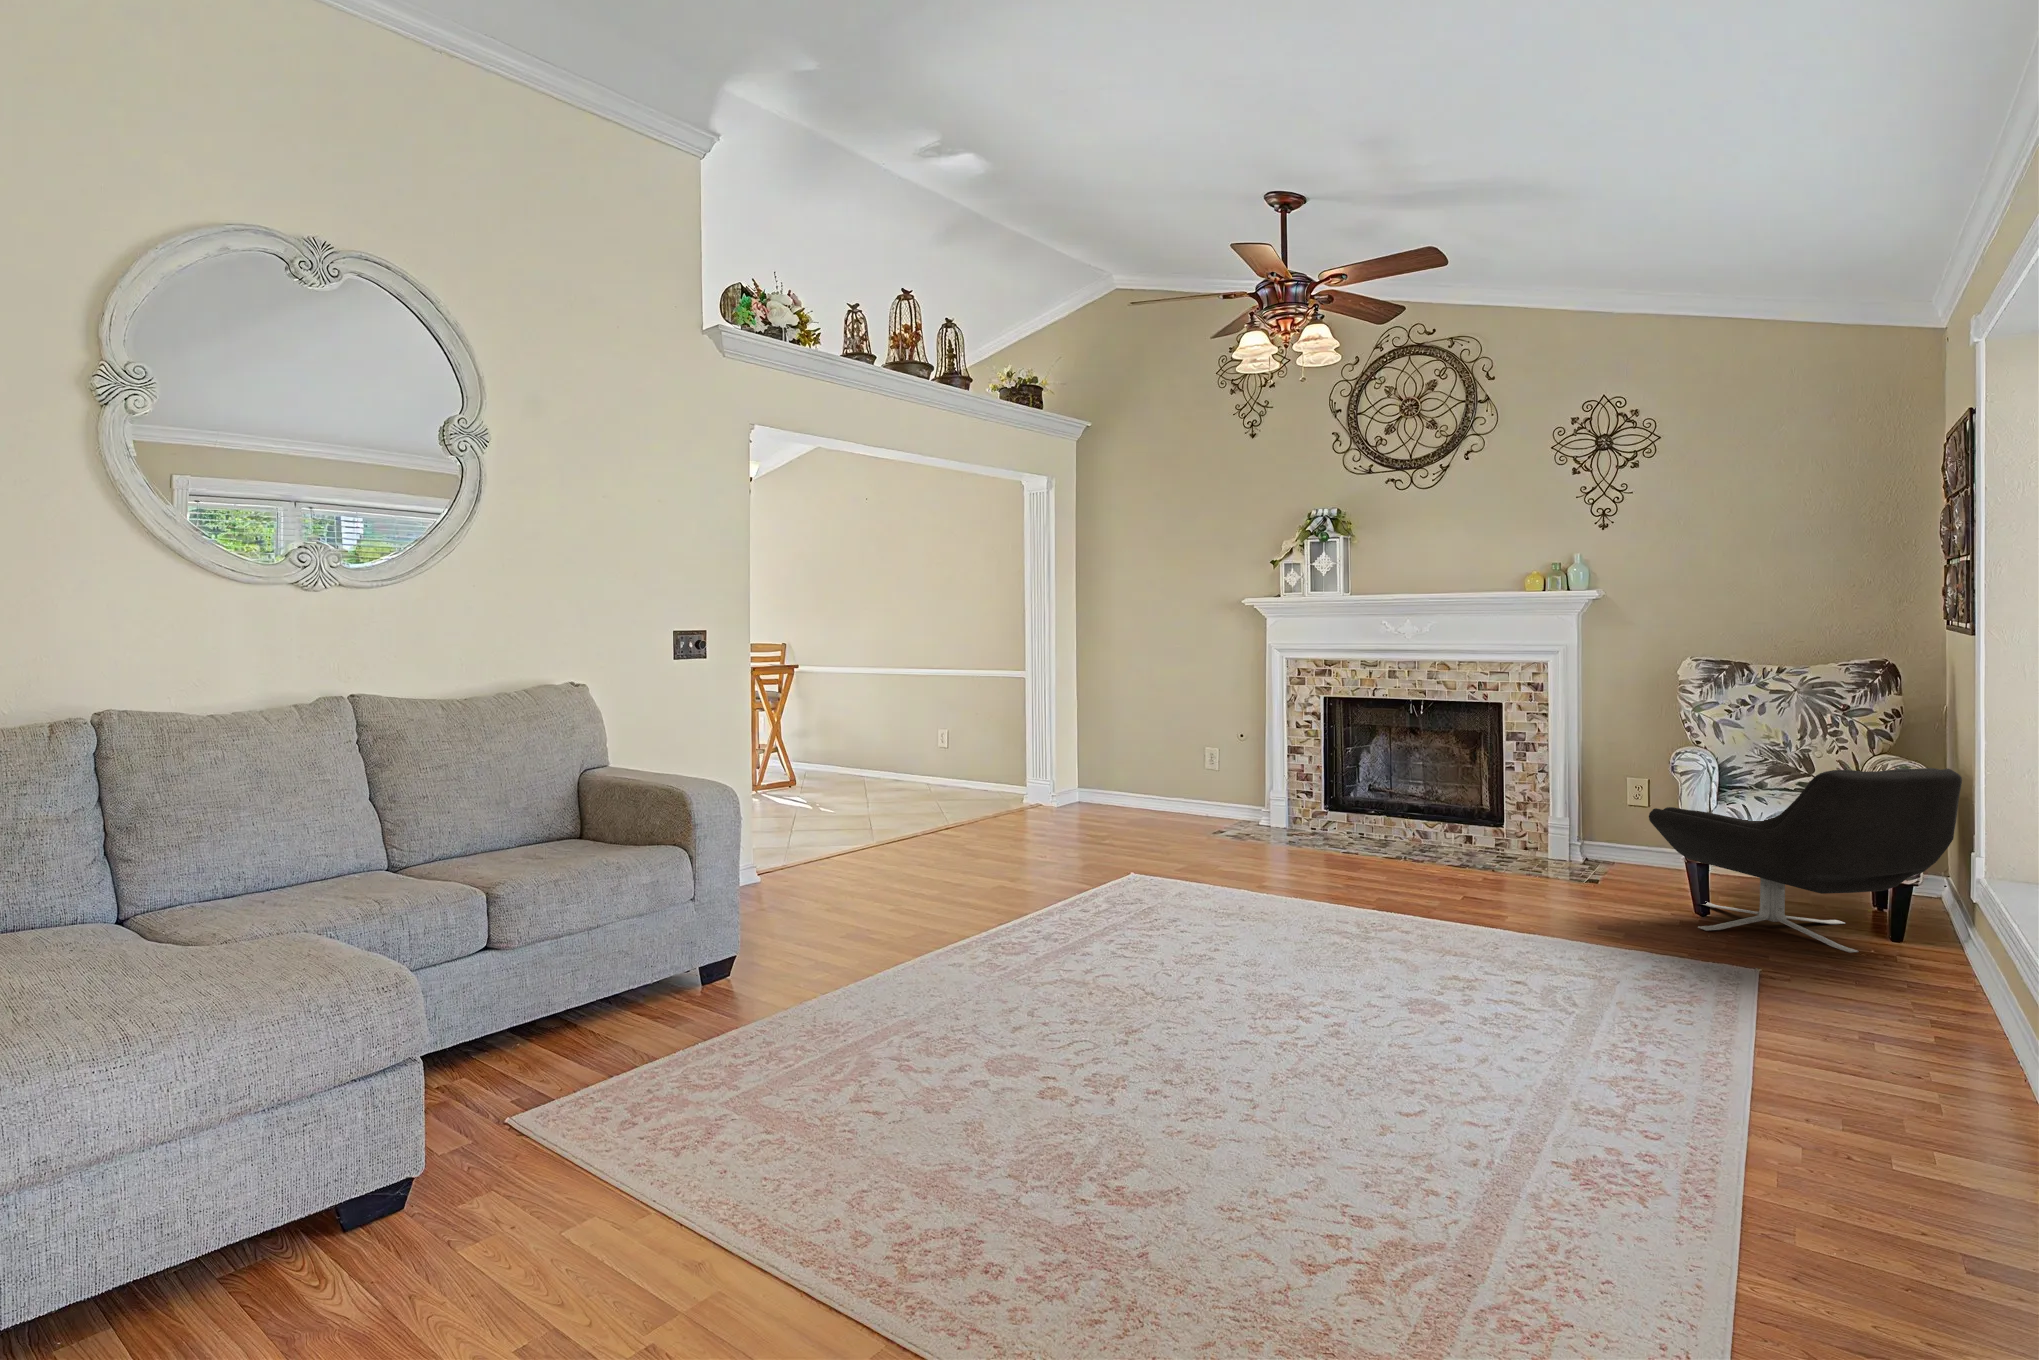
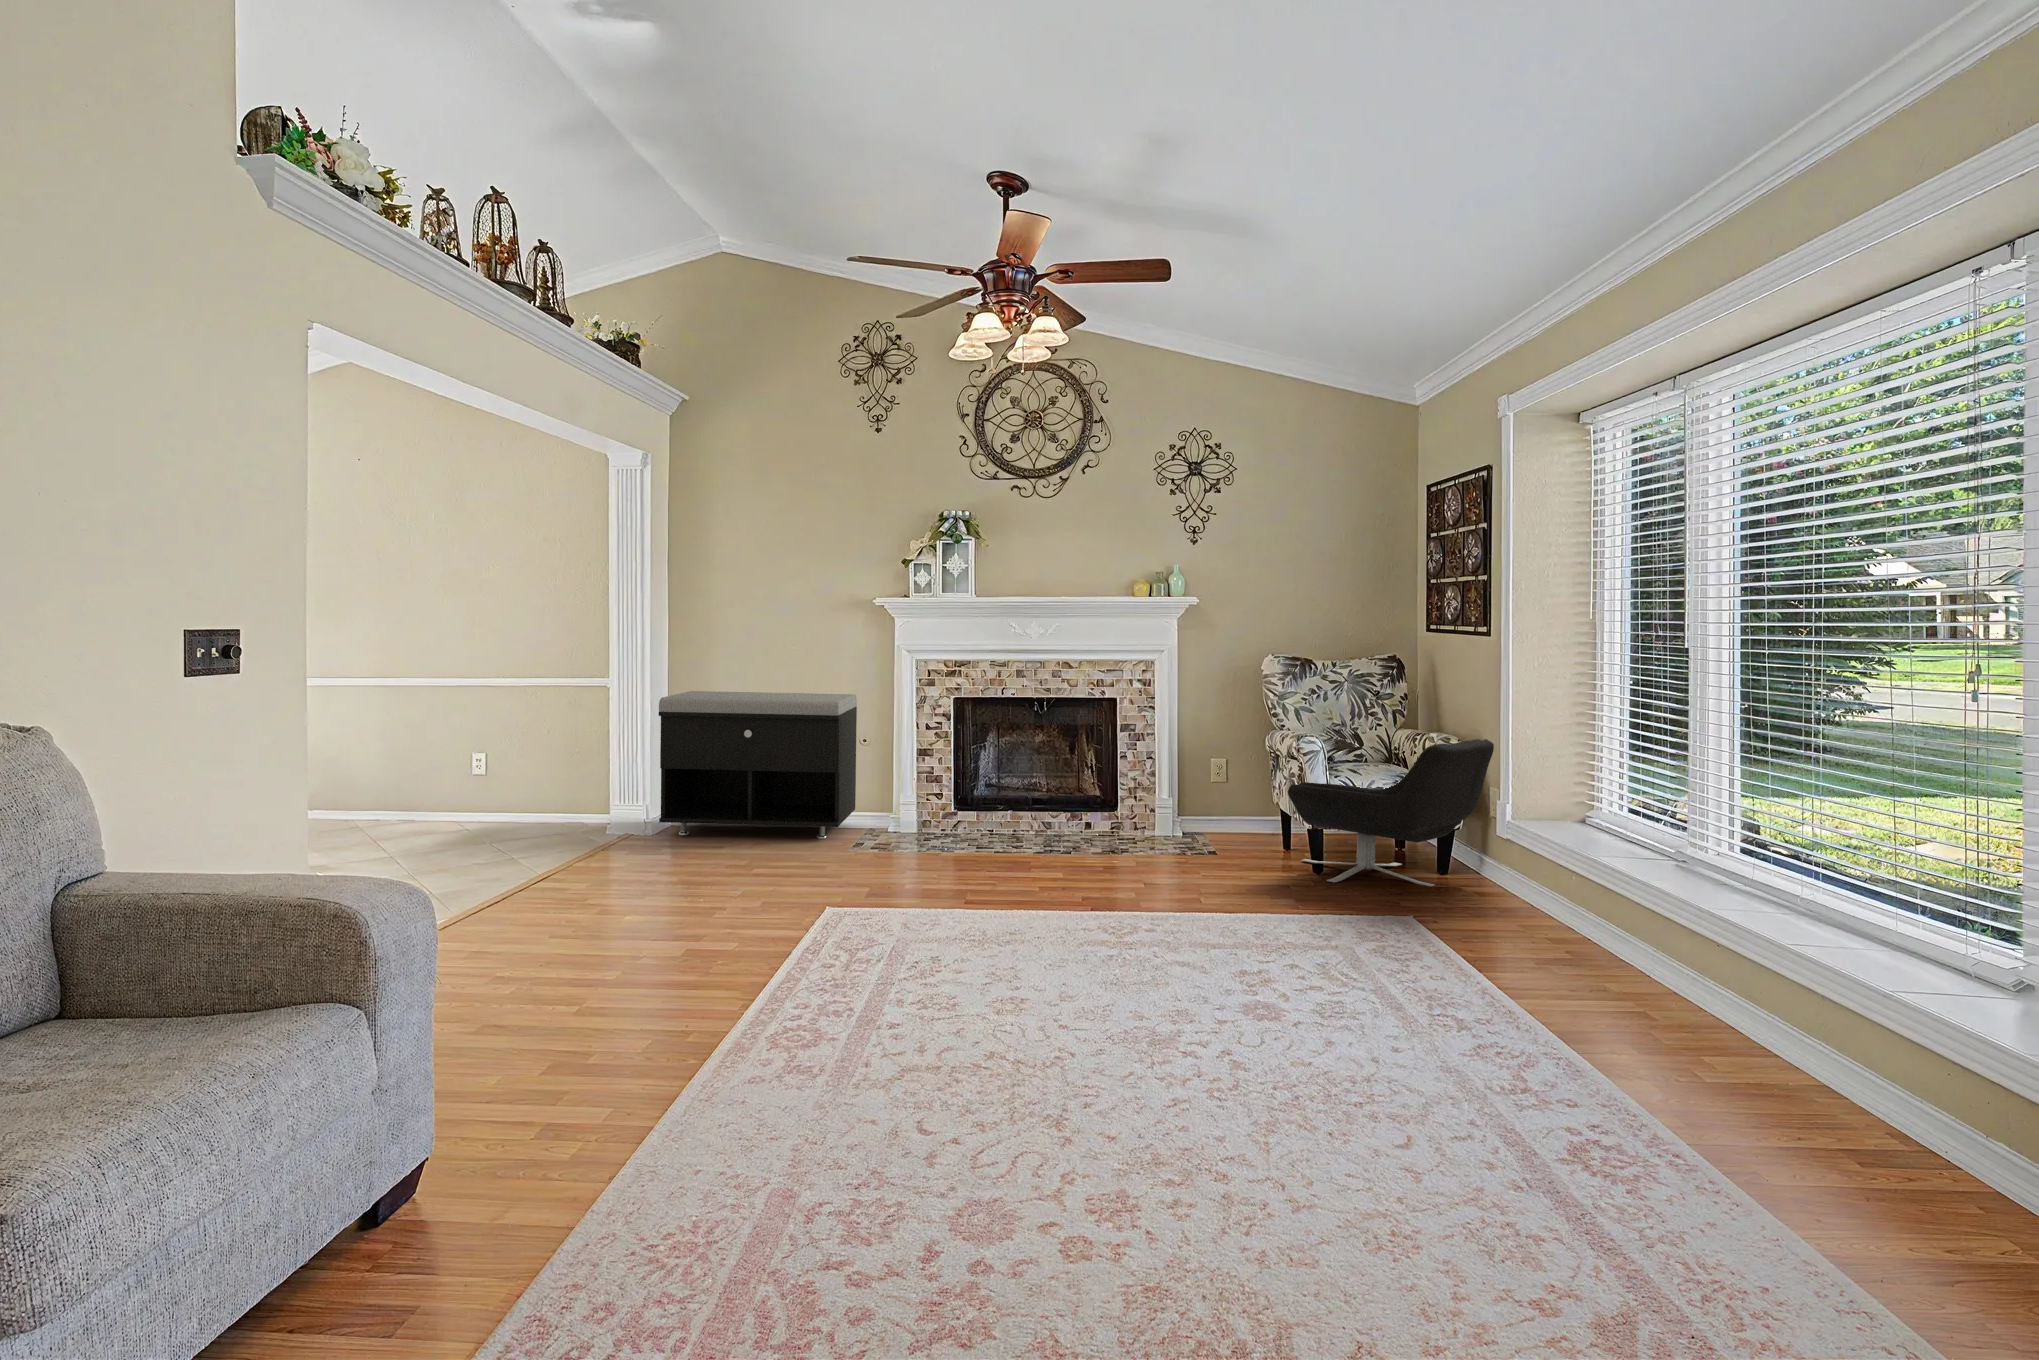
storage bench: none [1046,685,1235,828] -> present [659,691,857,839]

